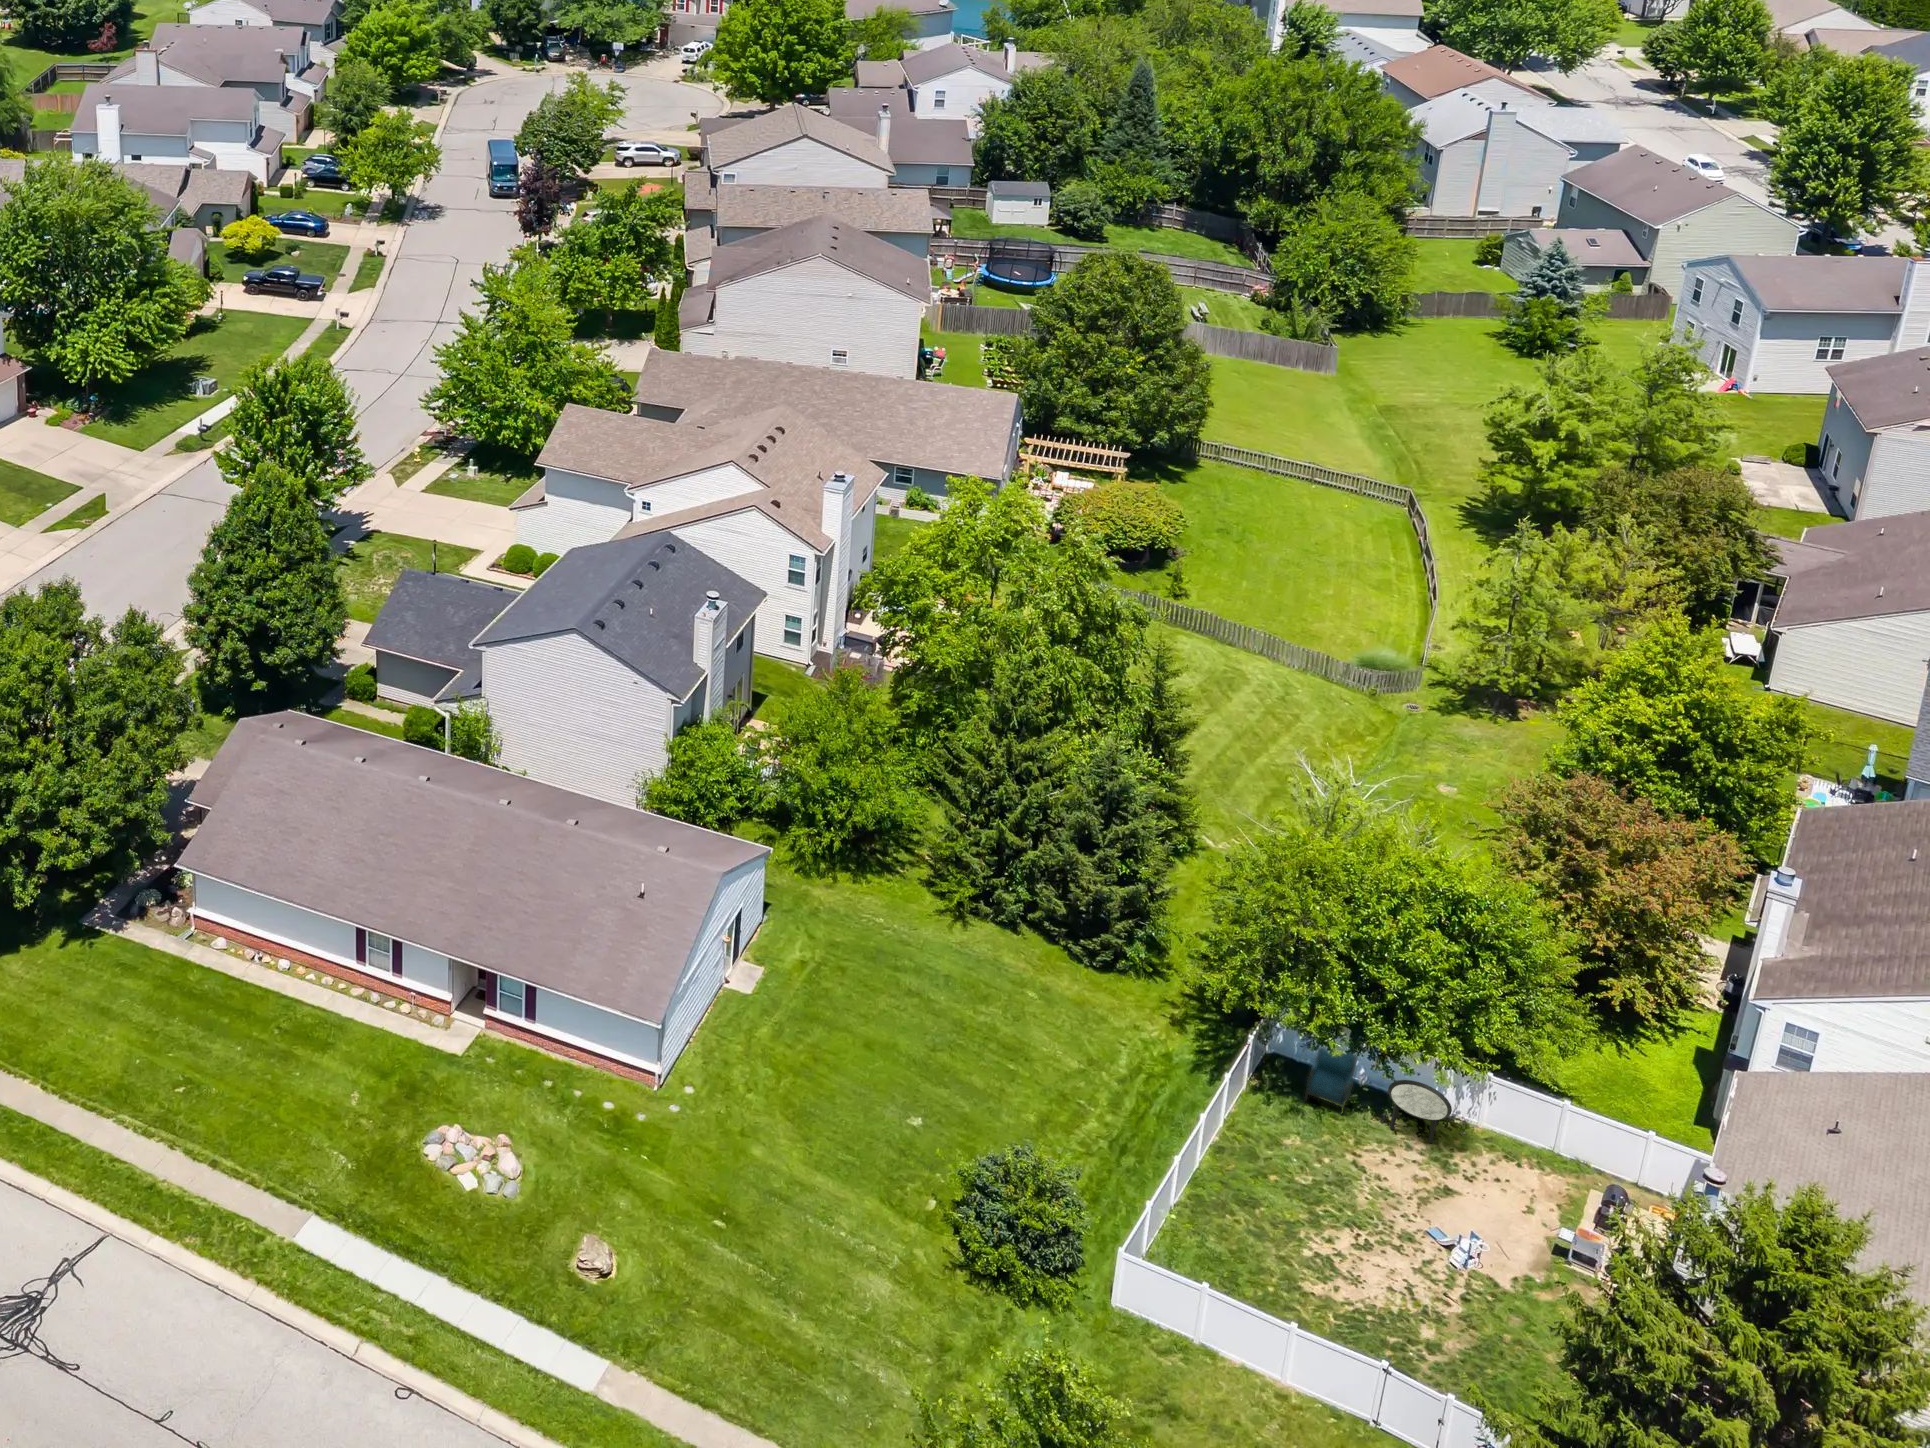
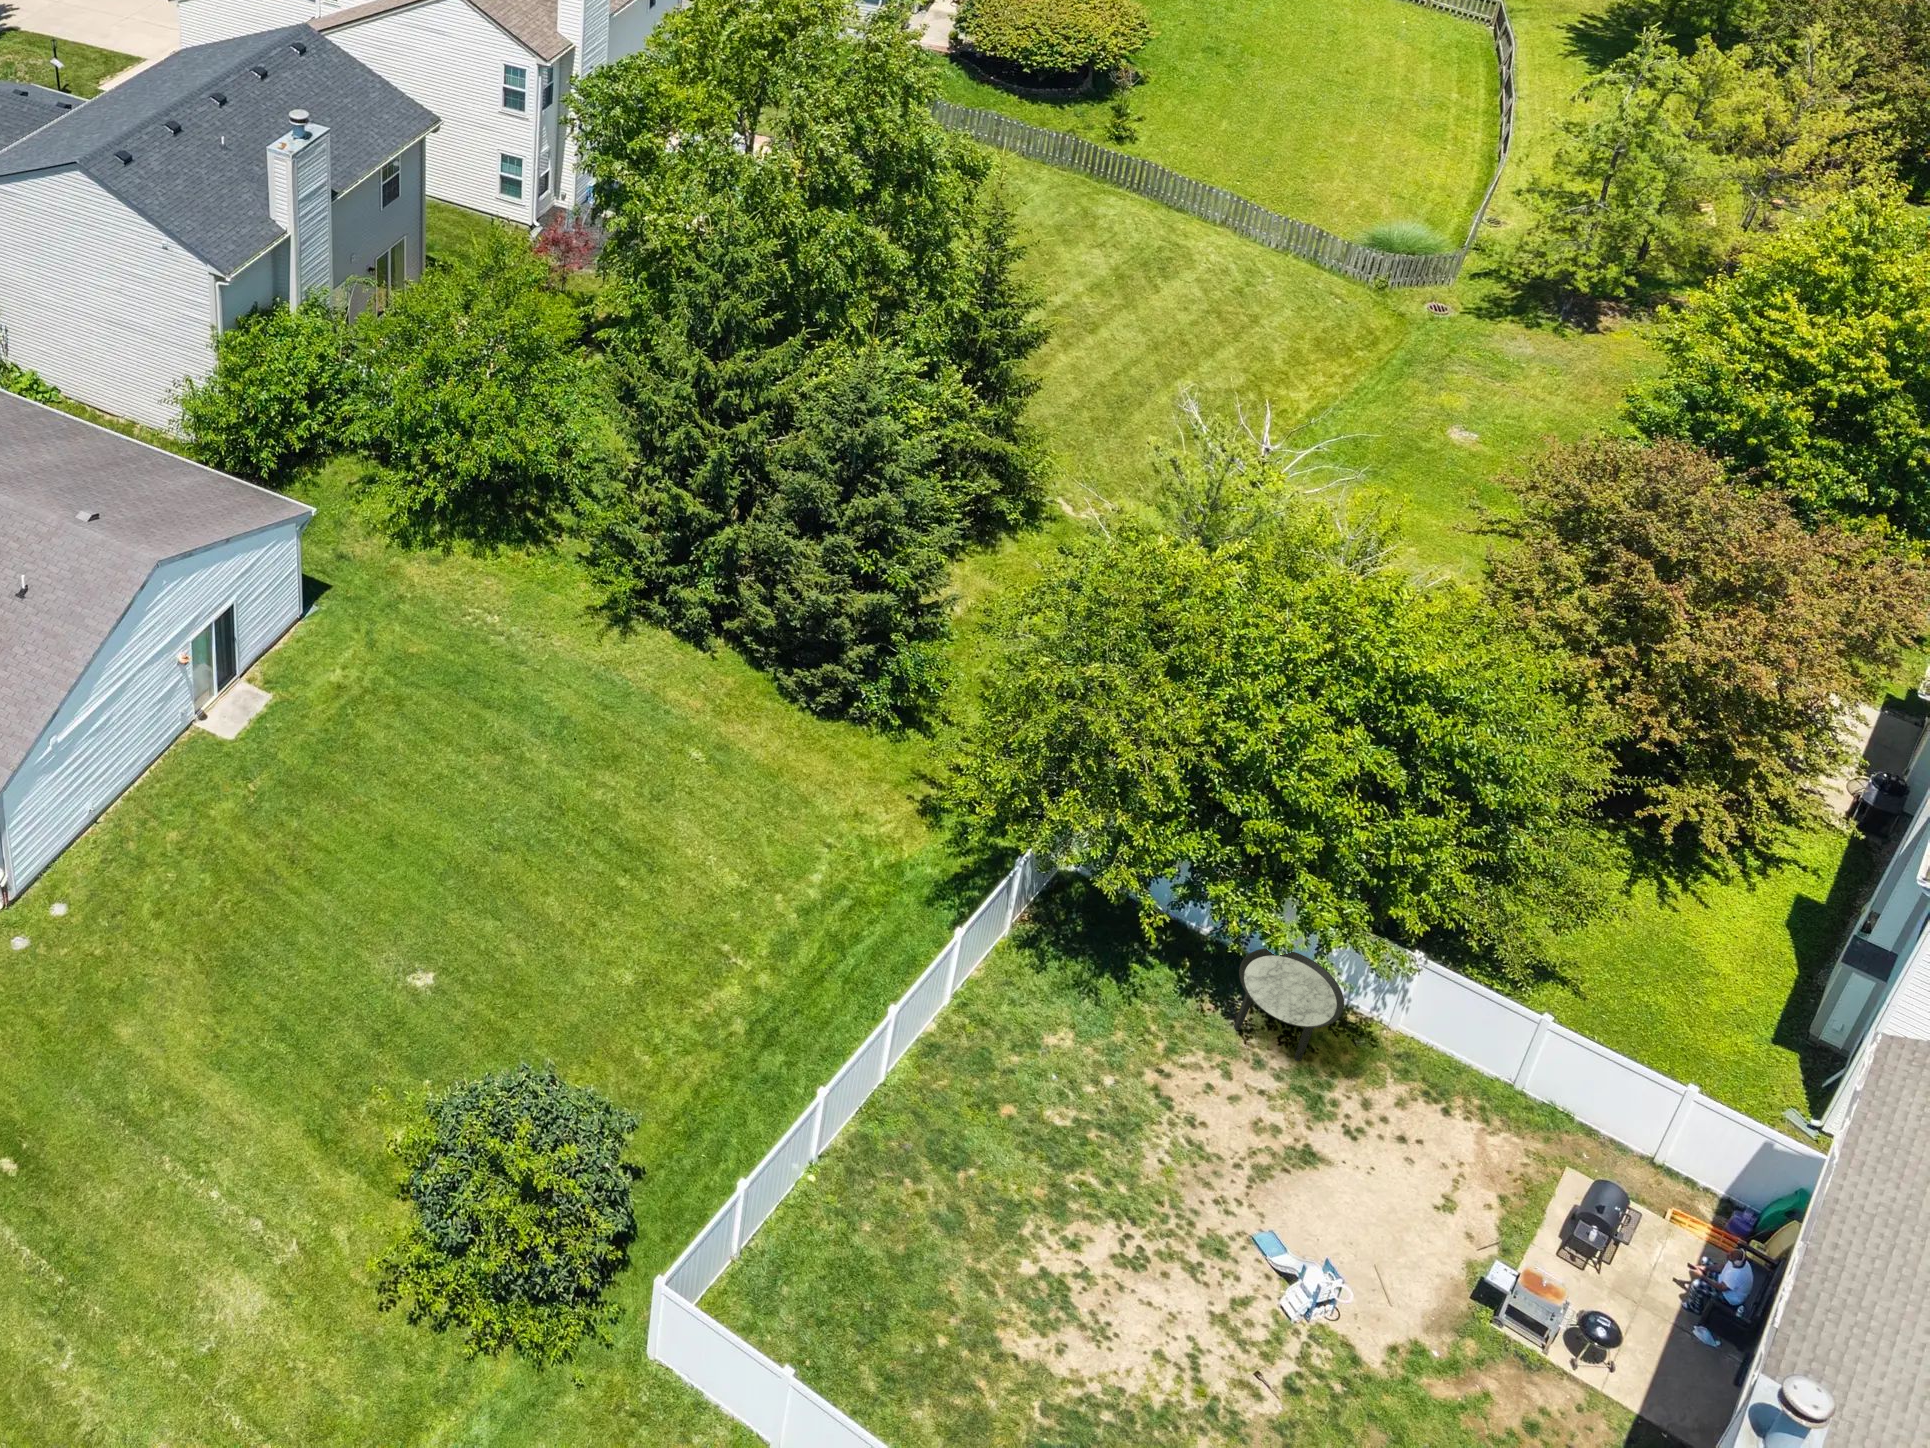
chair: present [1305,1048,1357,1113] -> none [1100,872,1202,999]

